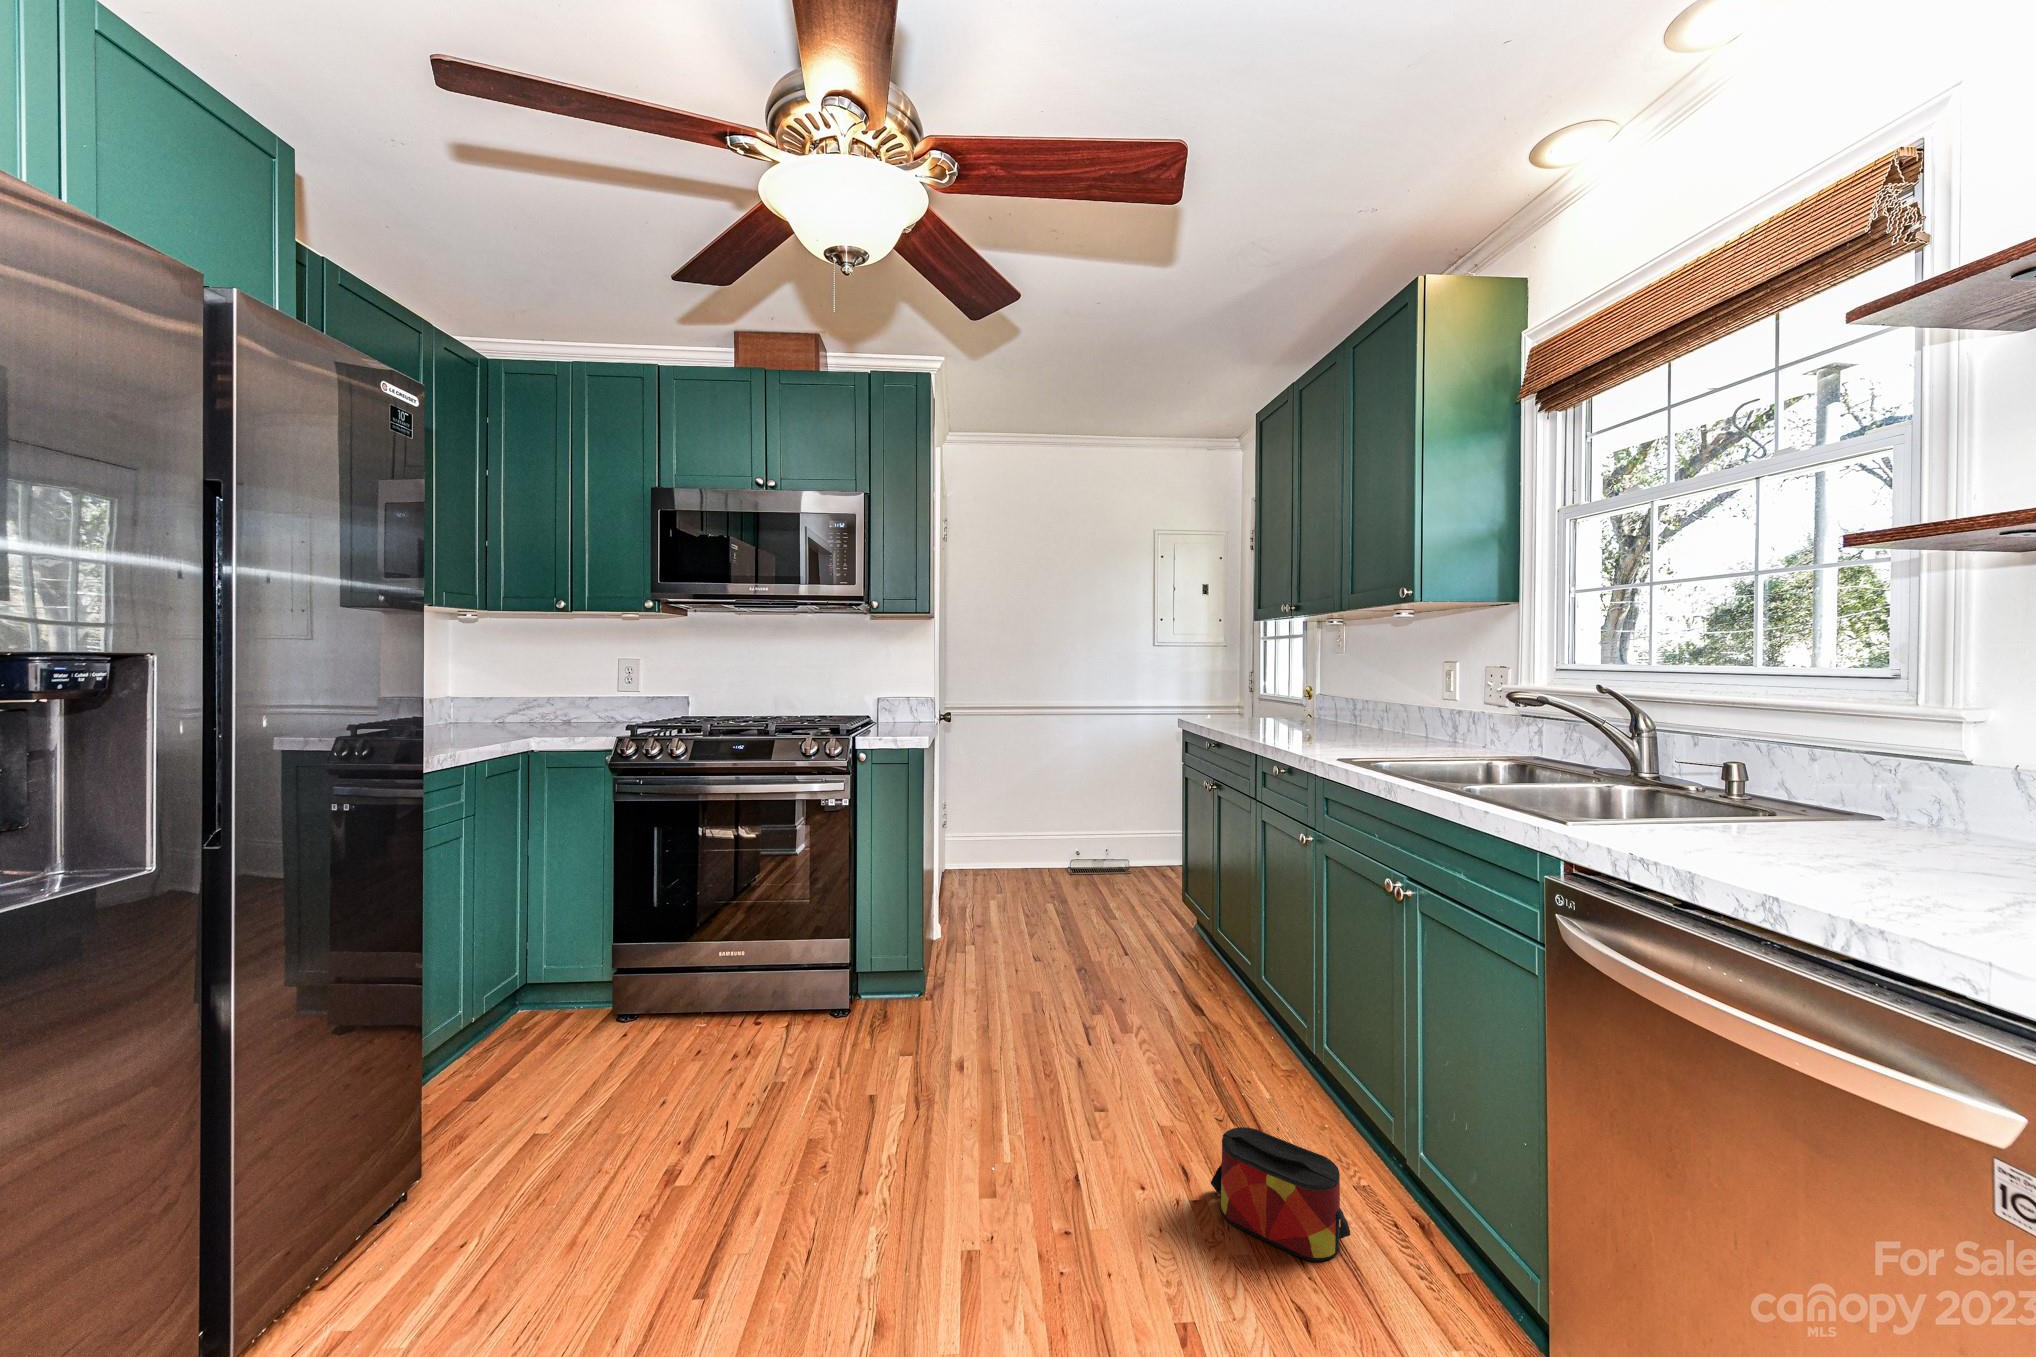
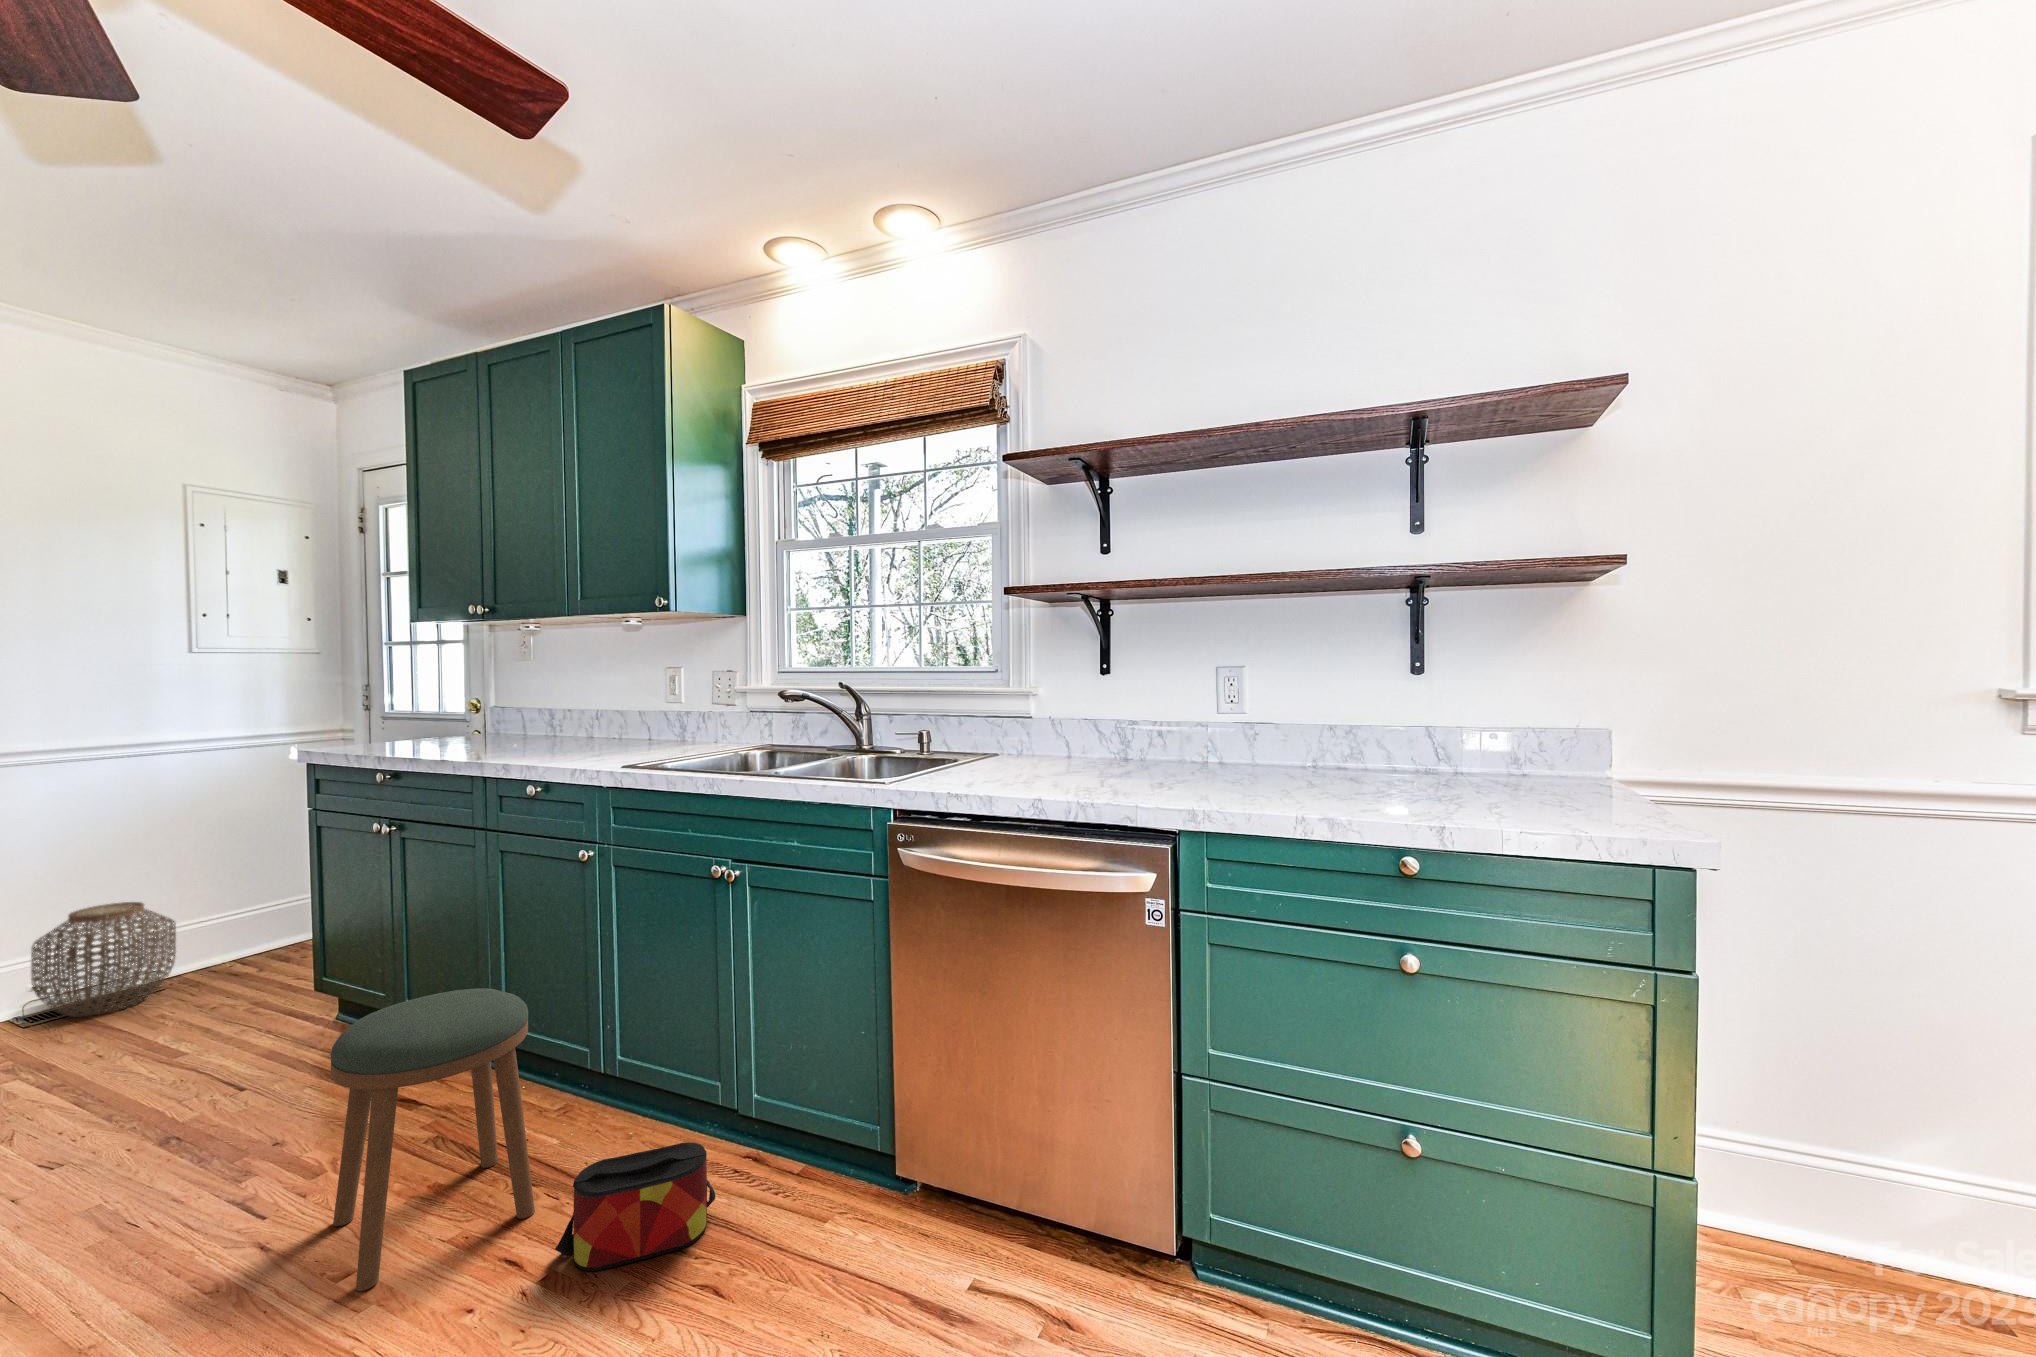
woven basket: none [1073,809,1134,879] -> present [31,902,176,1017]
stool: none [1102,926,1232,1145] -> present [331,988,535,1291]

